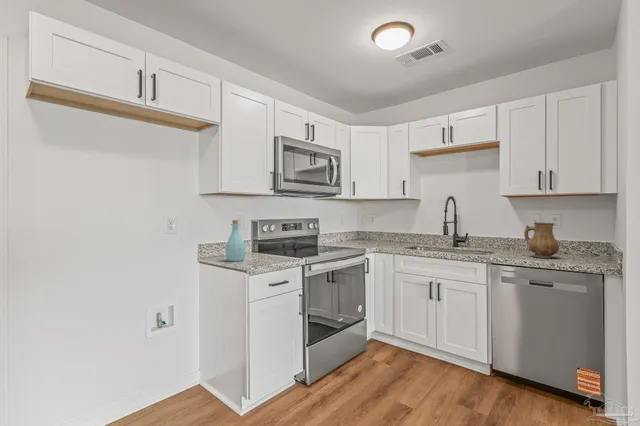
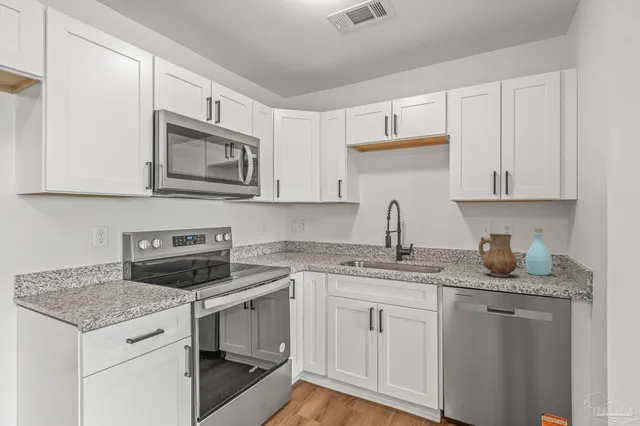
bottle: present [225,220,245,261] -> present [525,228,552,275]

